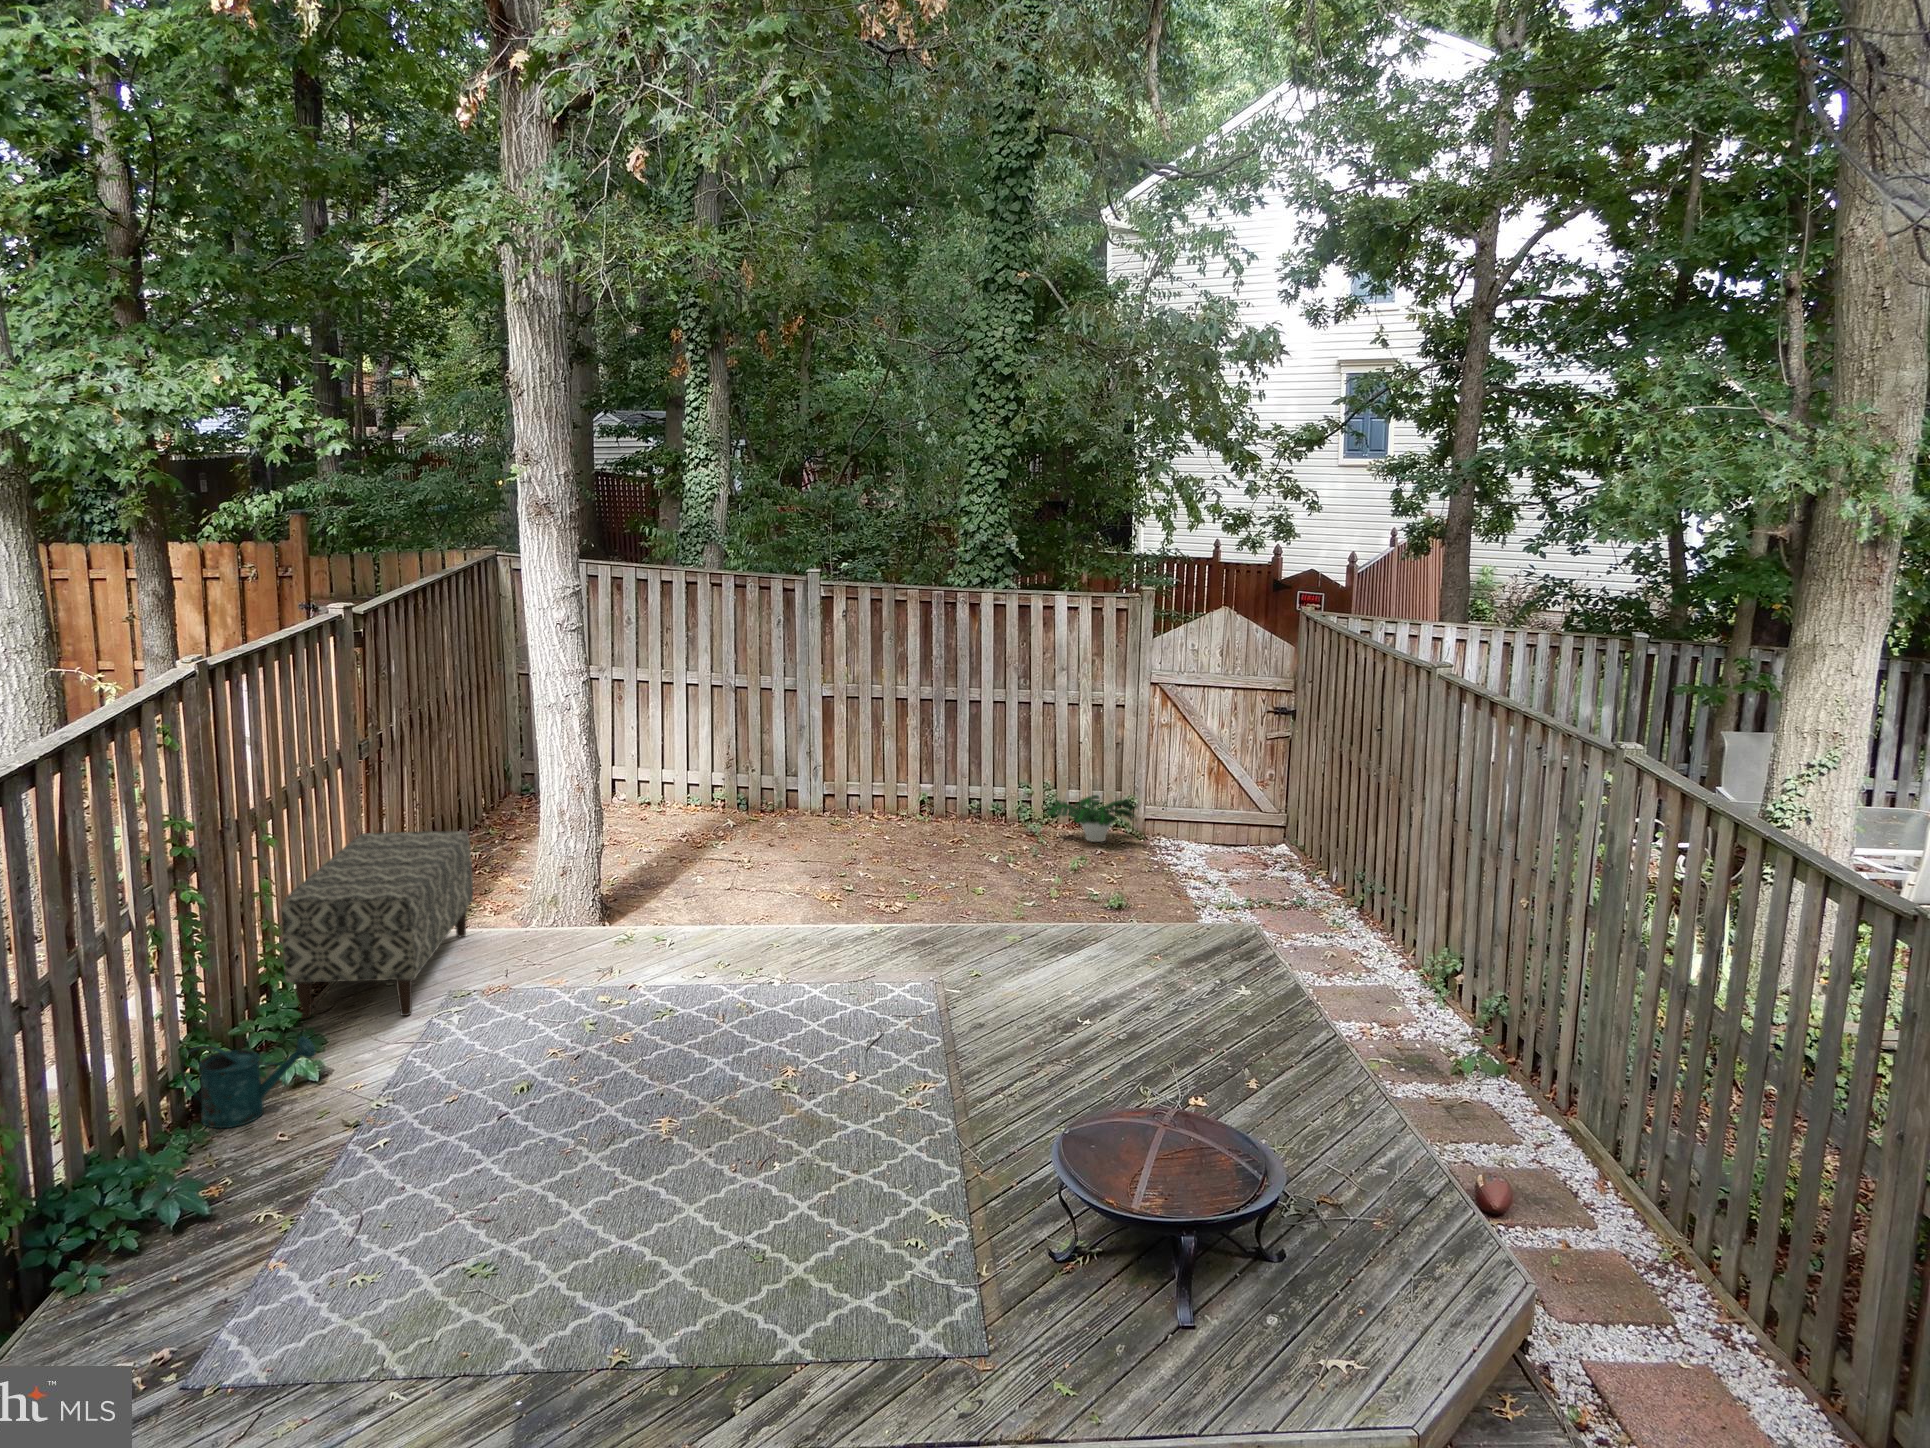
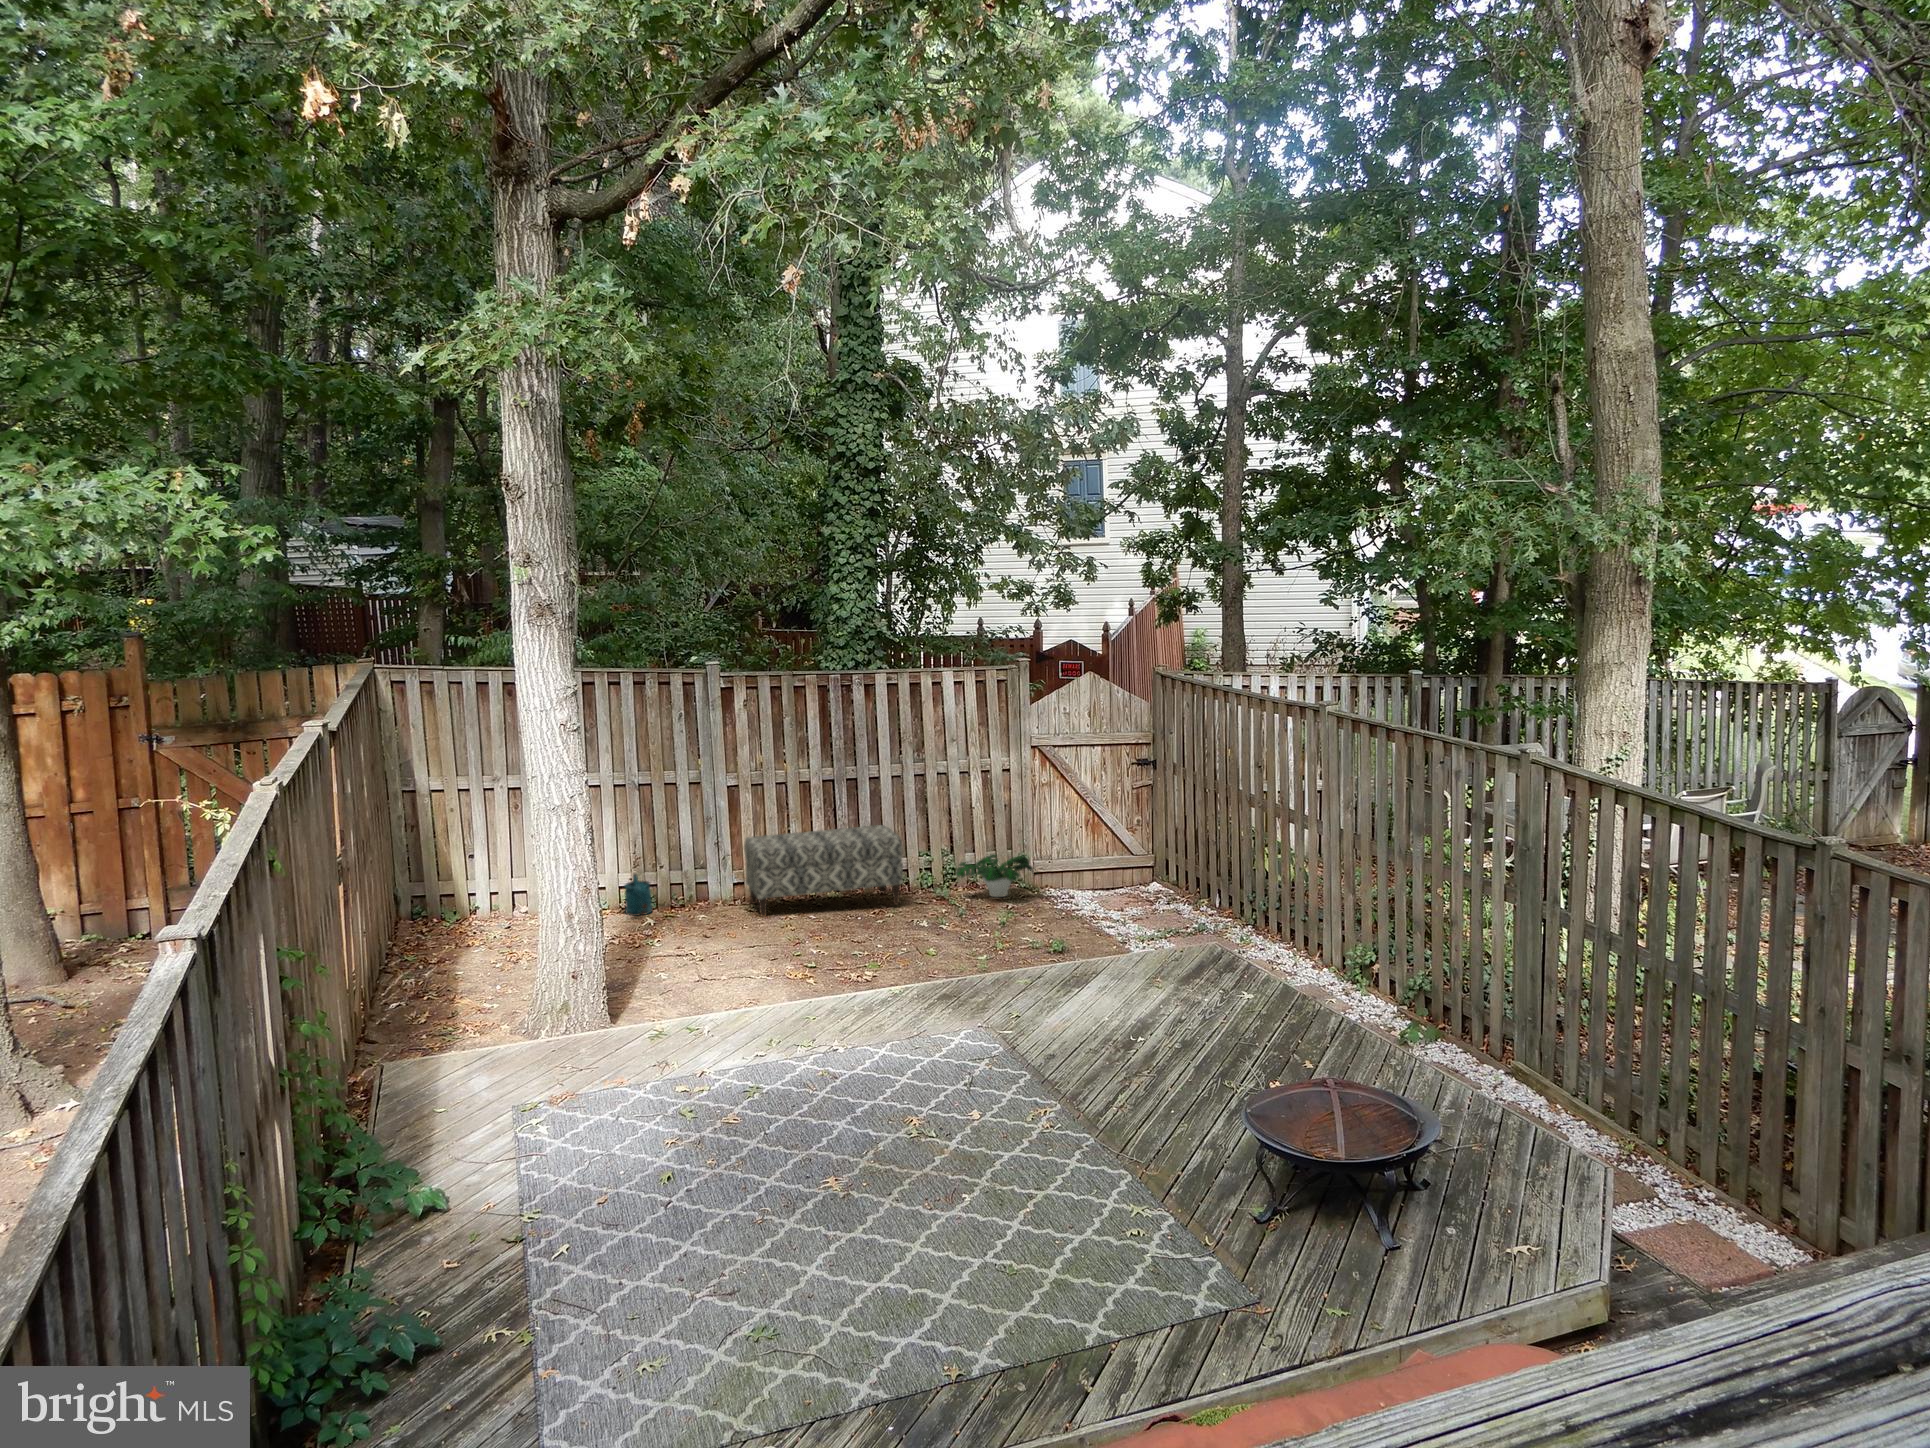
bench: present [282,831,473,1019] -> present [744,825,903,917]
watering can: present [181,1036,316,1128] -> present [624,874,652,916]

